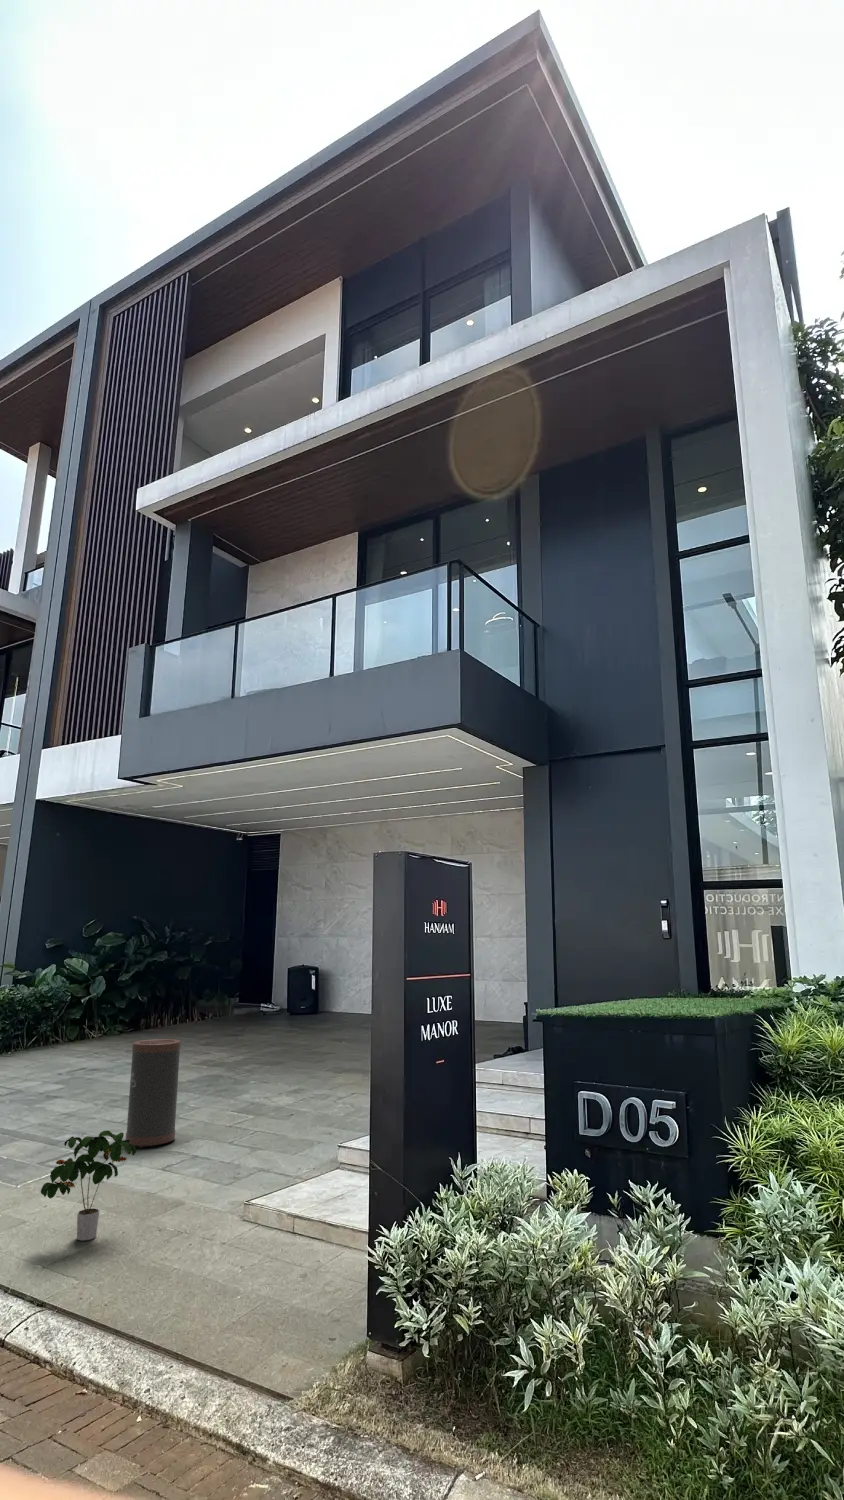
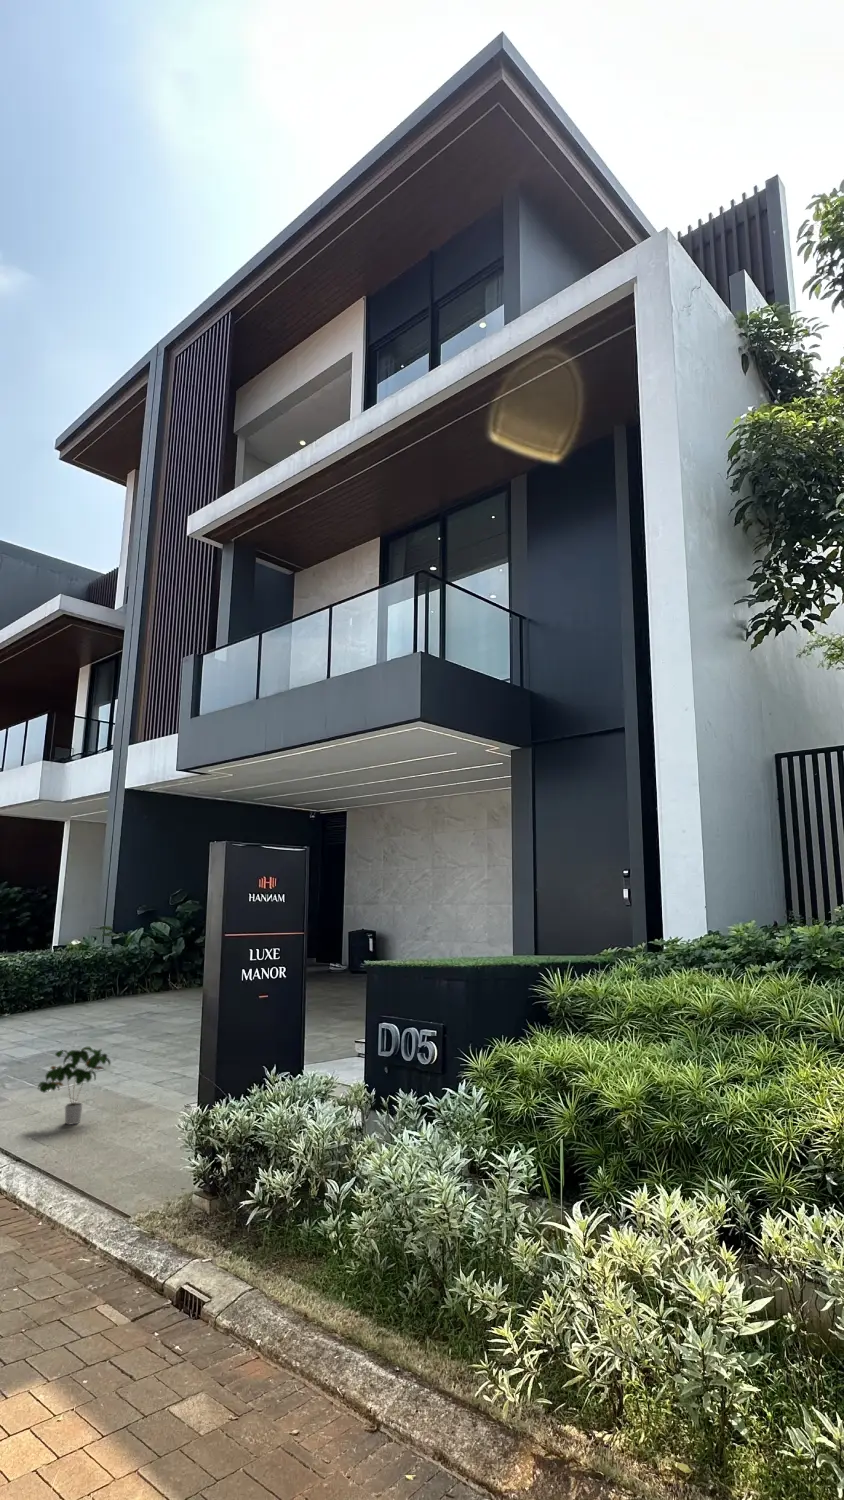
trash can: present [126,1039,181,1148] -> none [143,984,186,1067]

